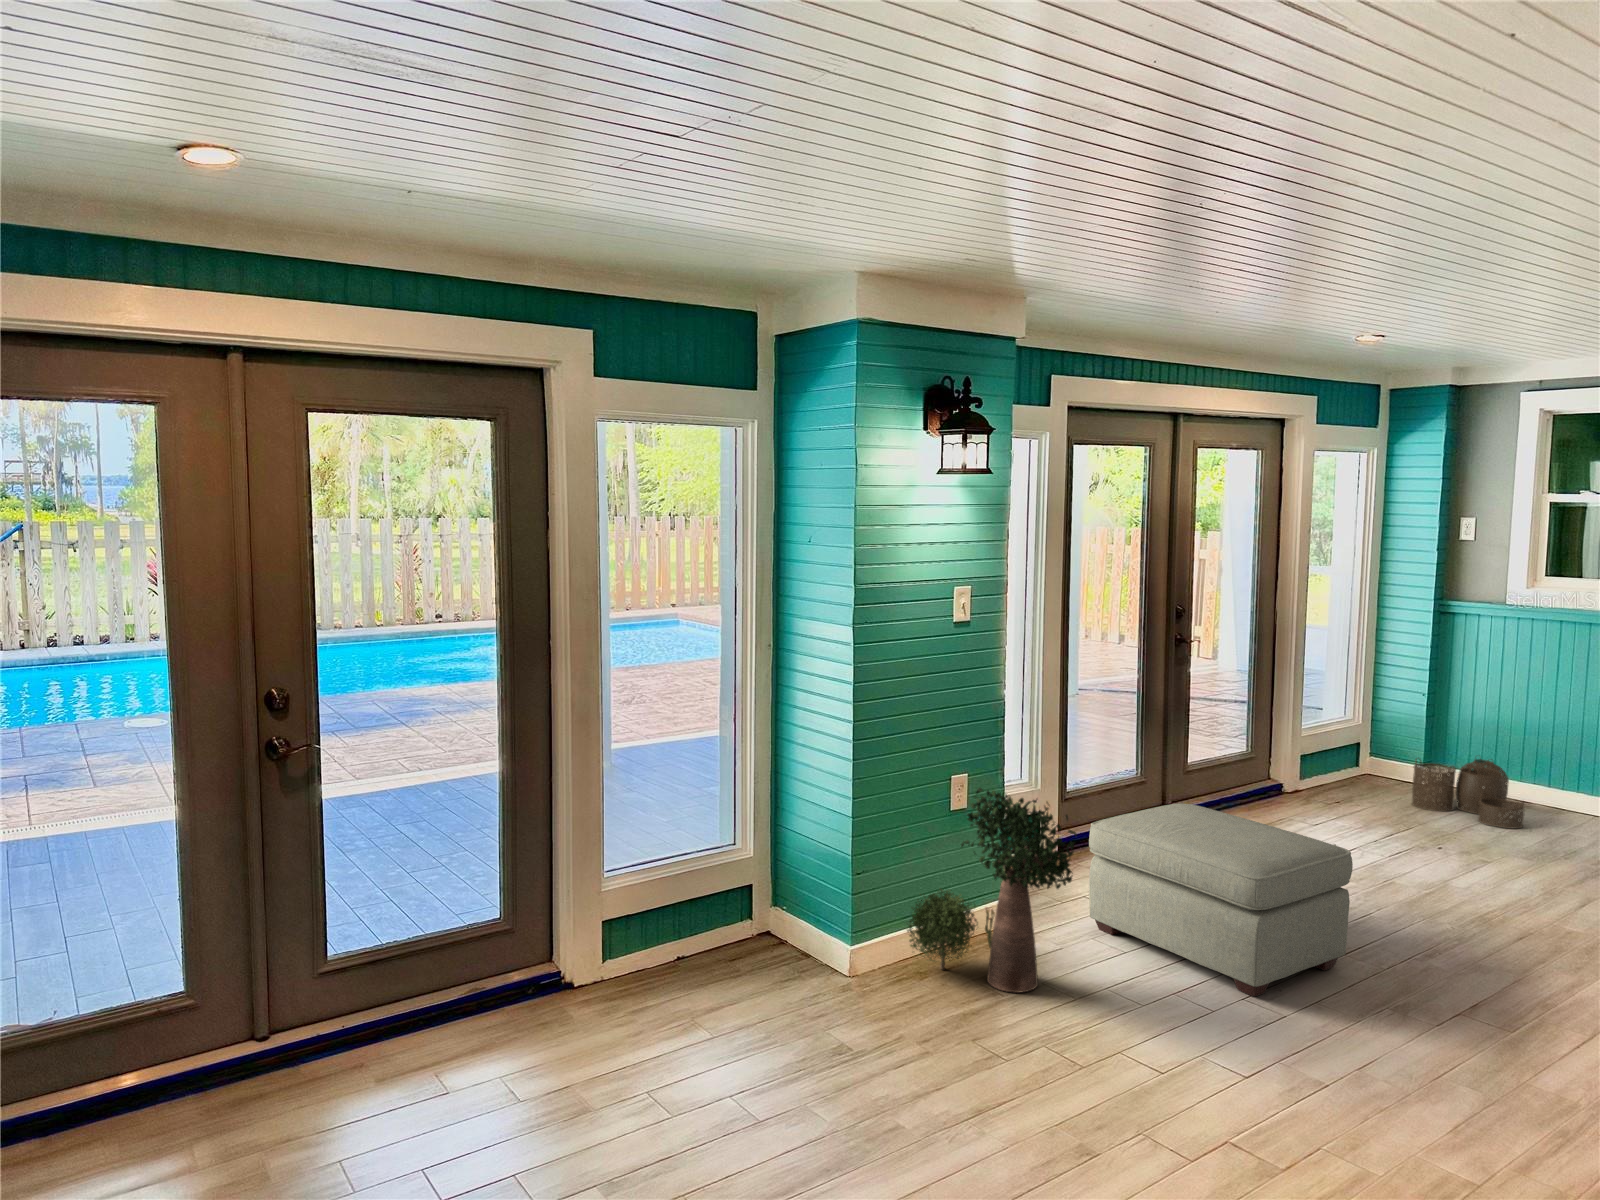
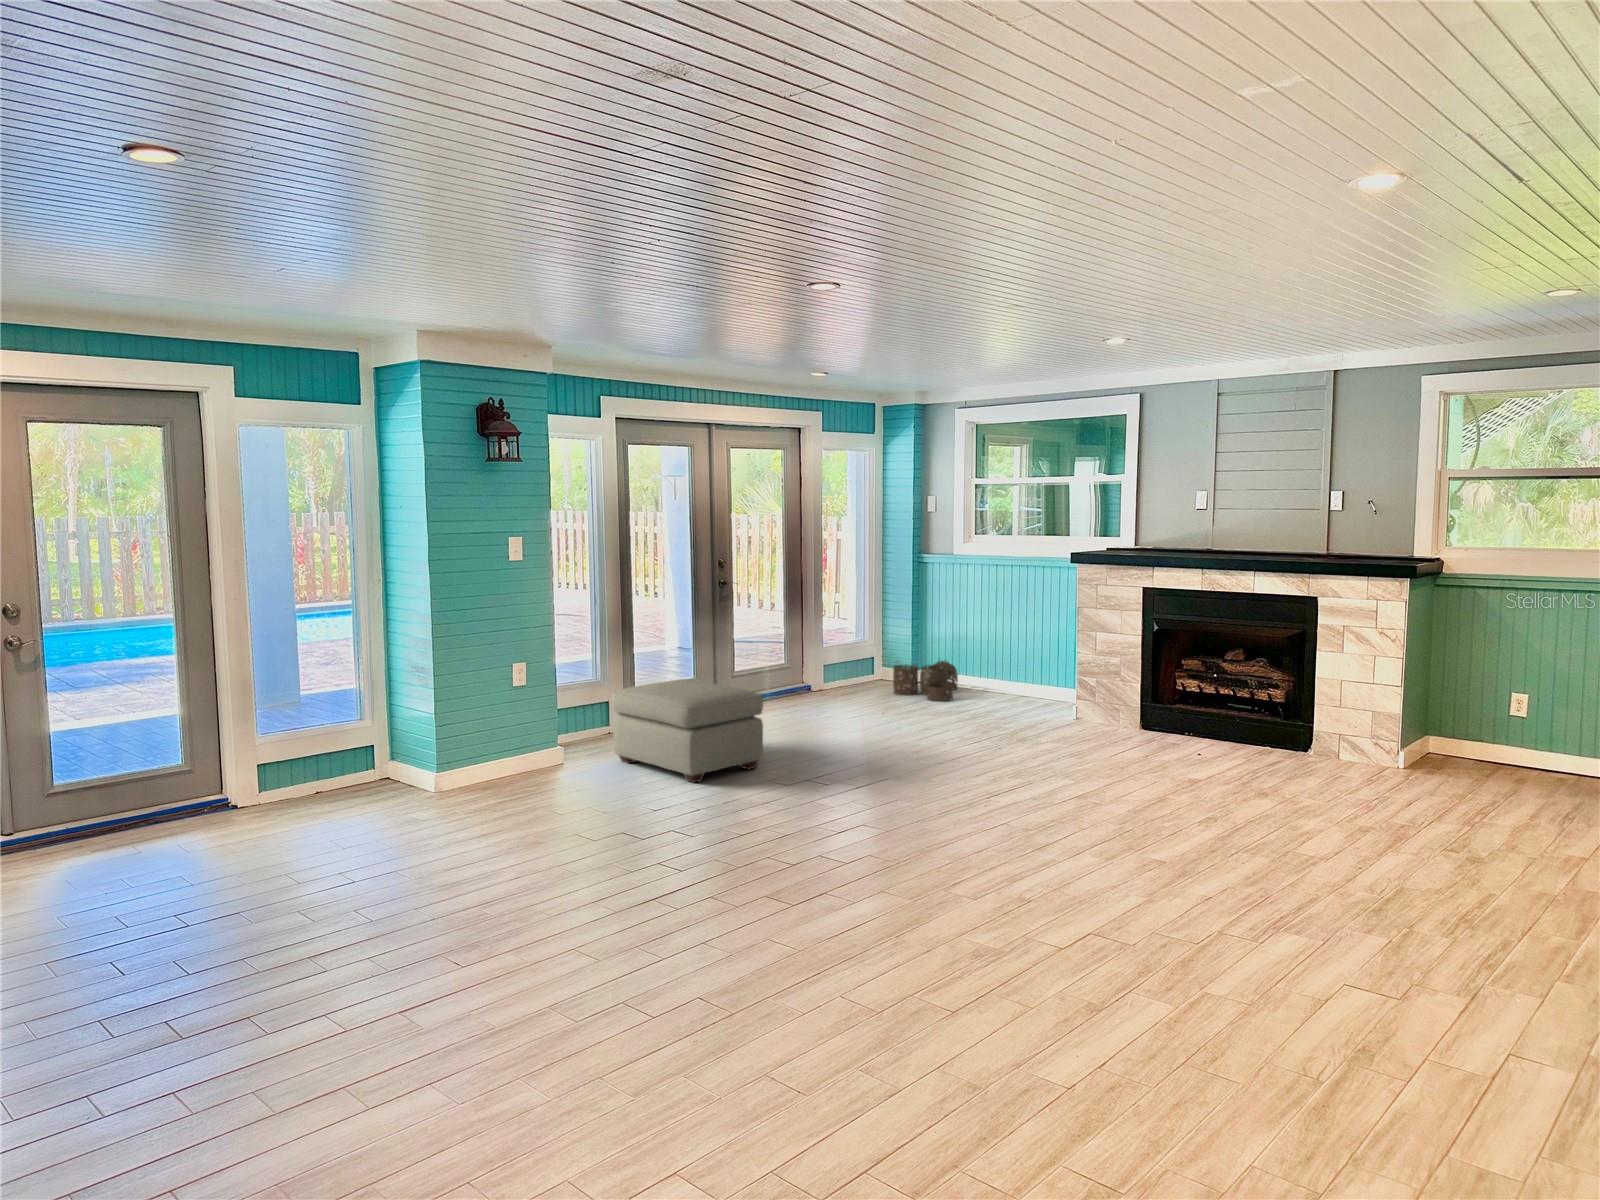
potted plant: present [907,788,1077,993] -> none [474,664,581,791]

